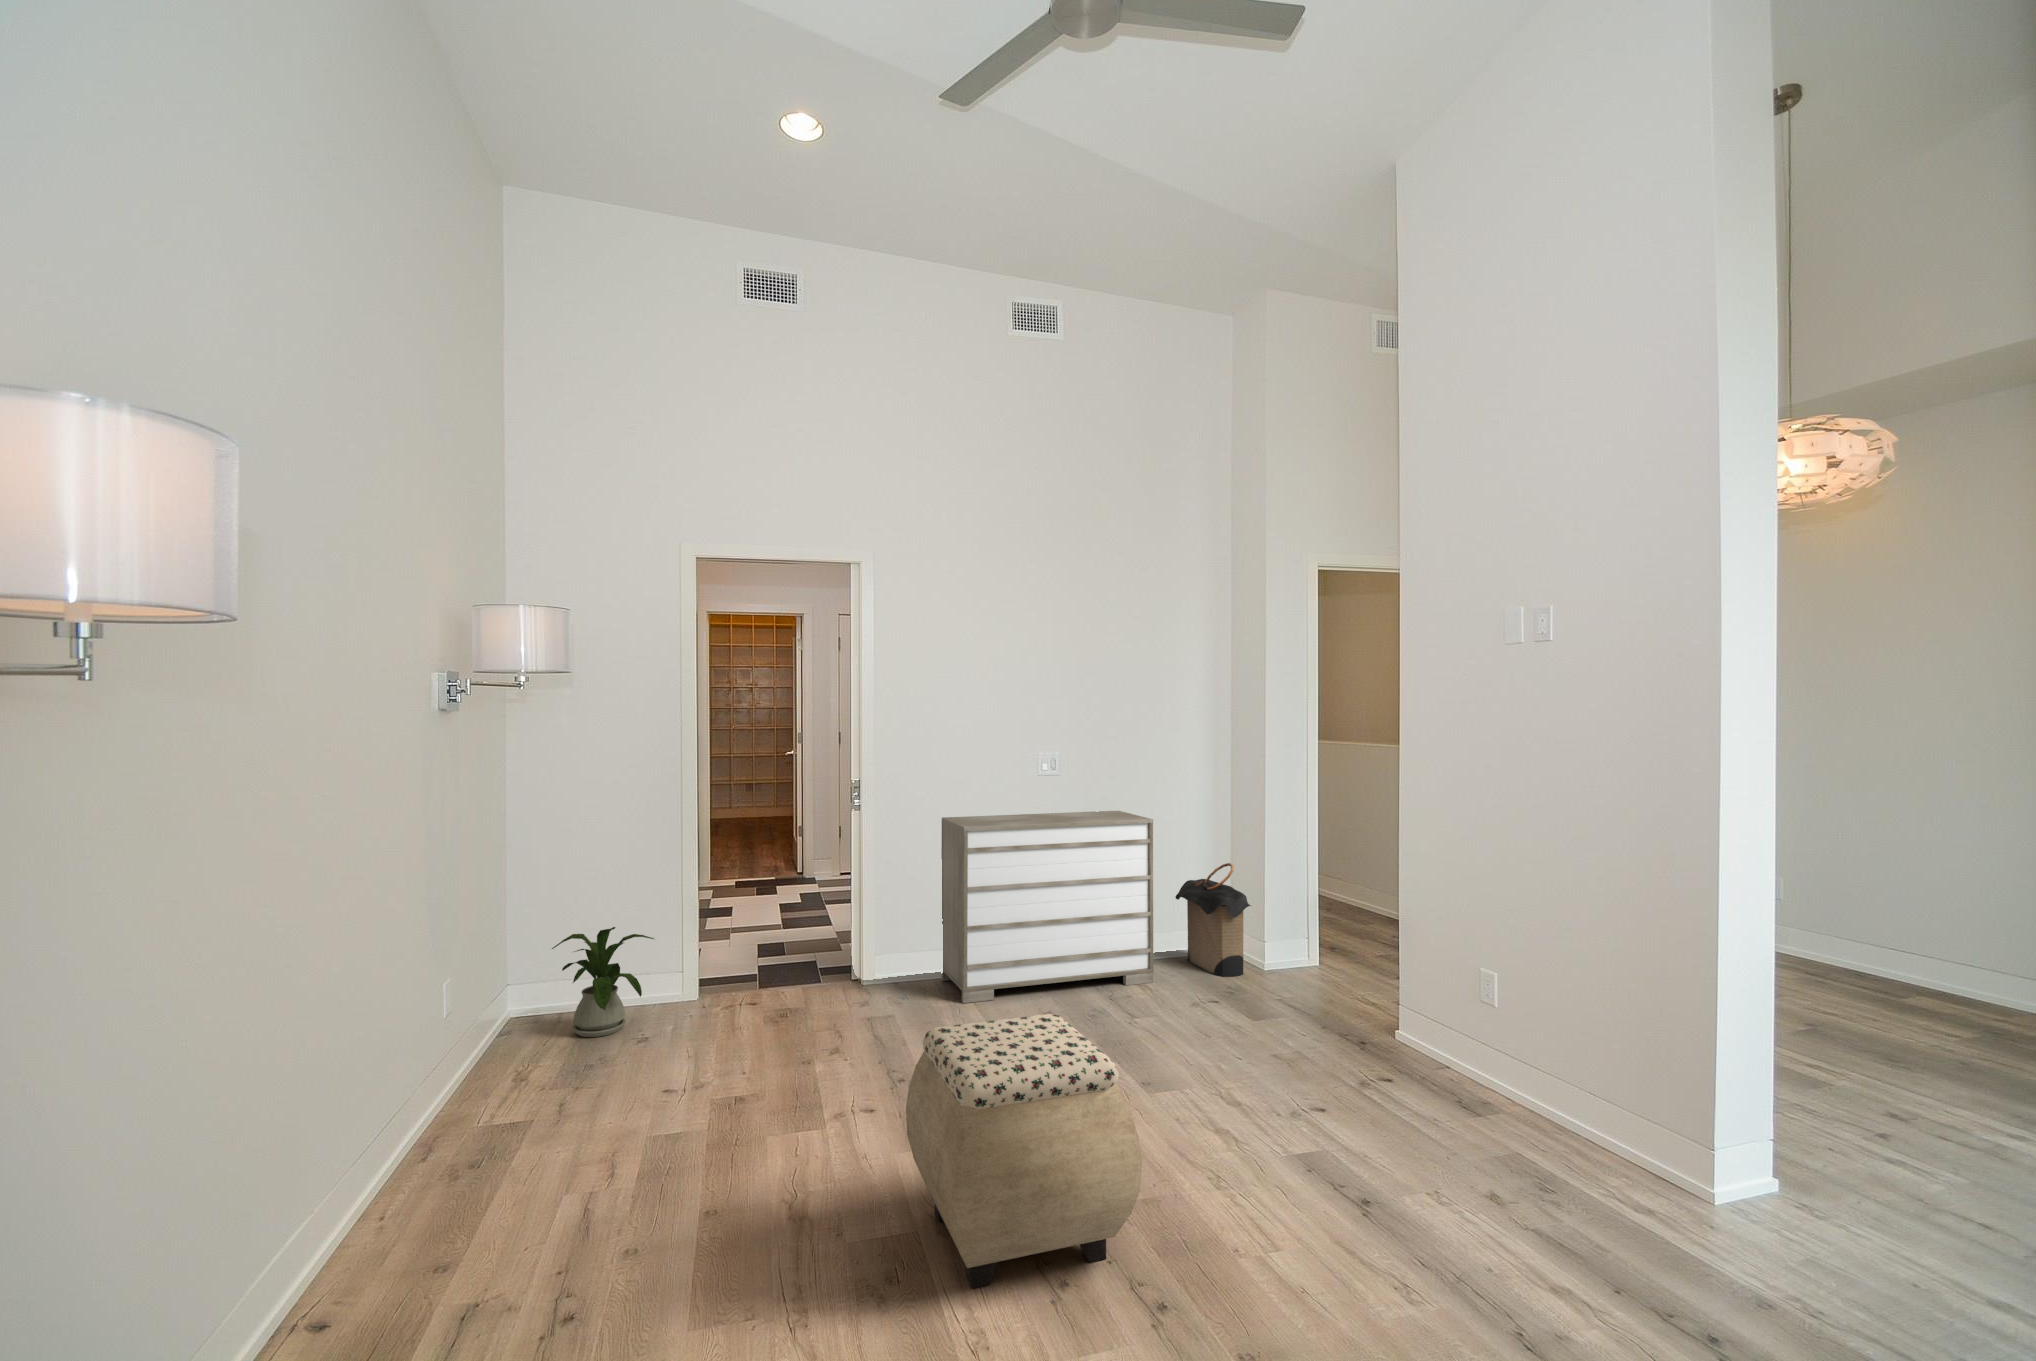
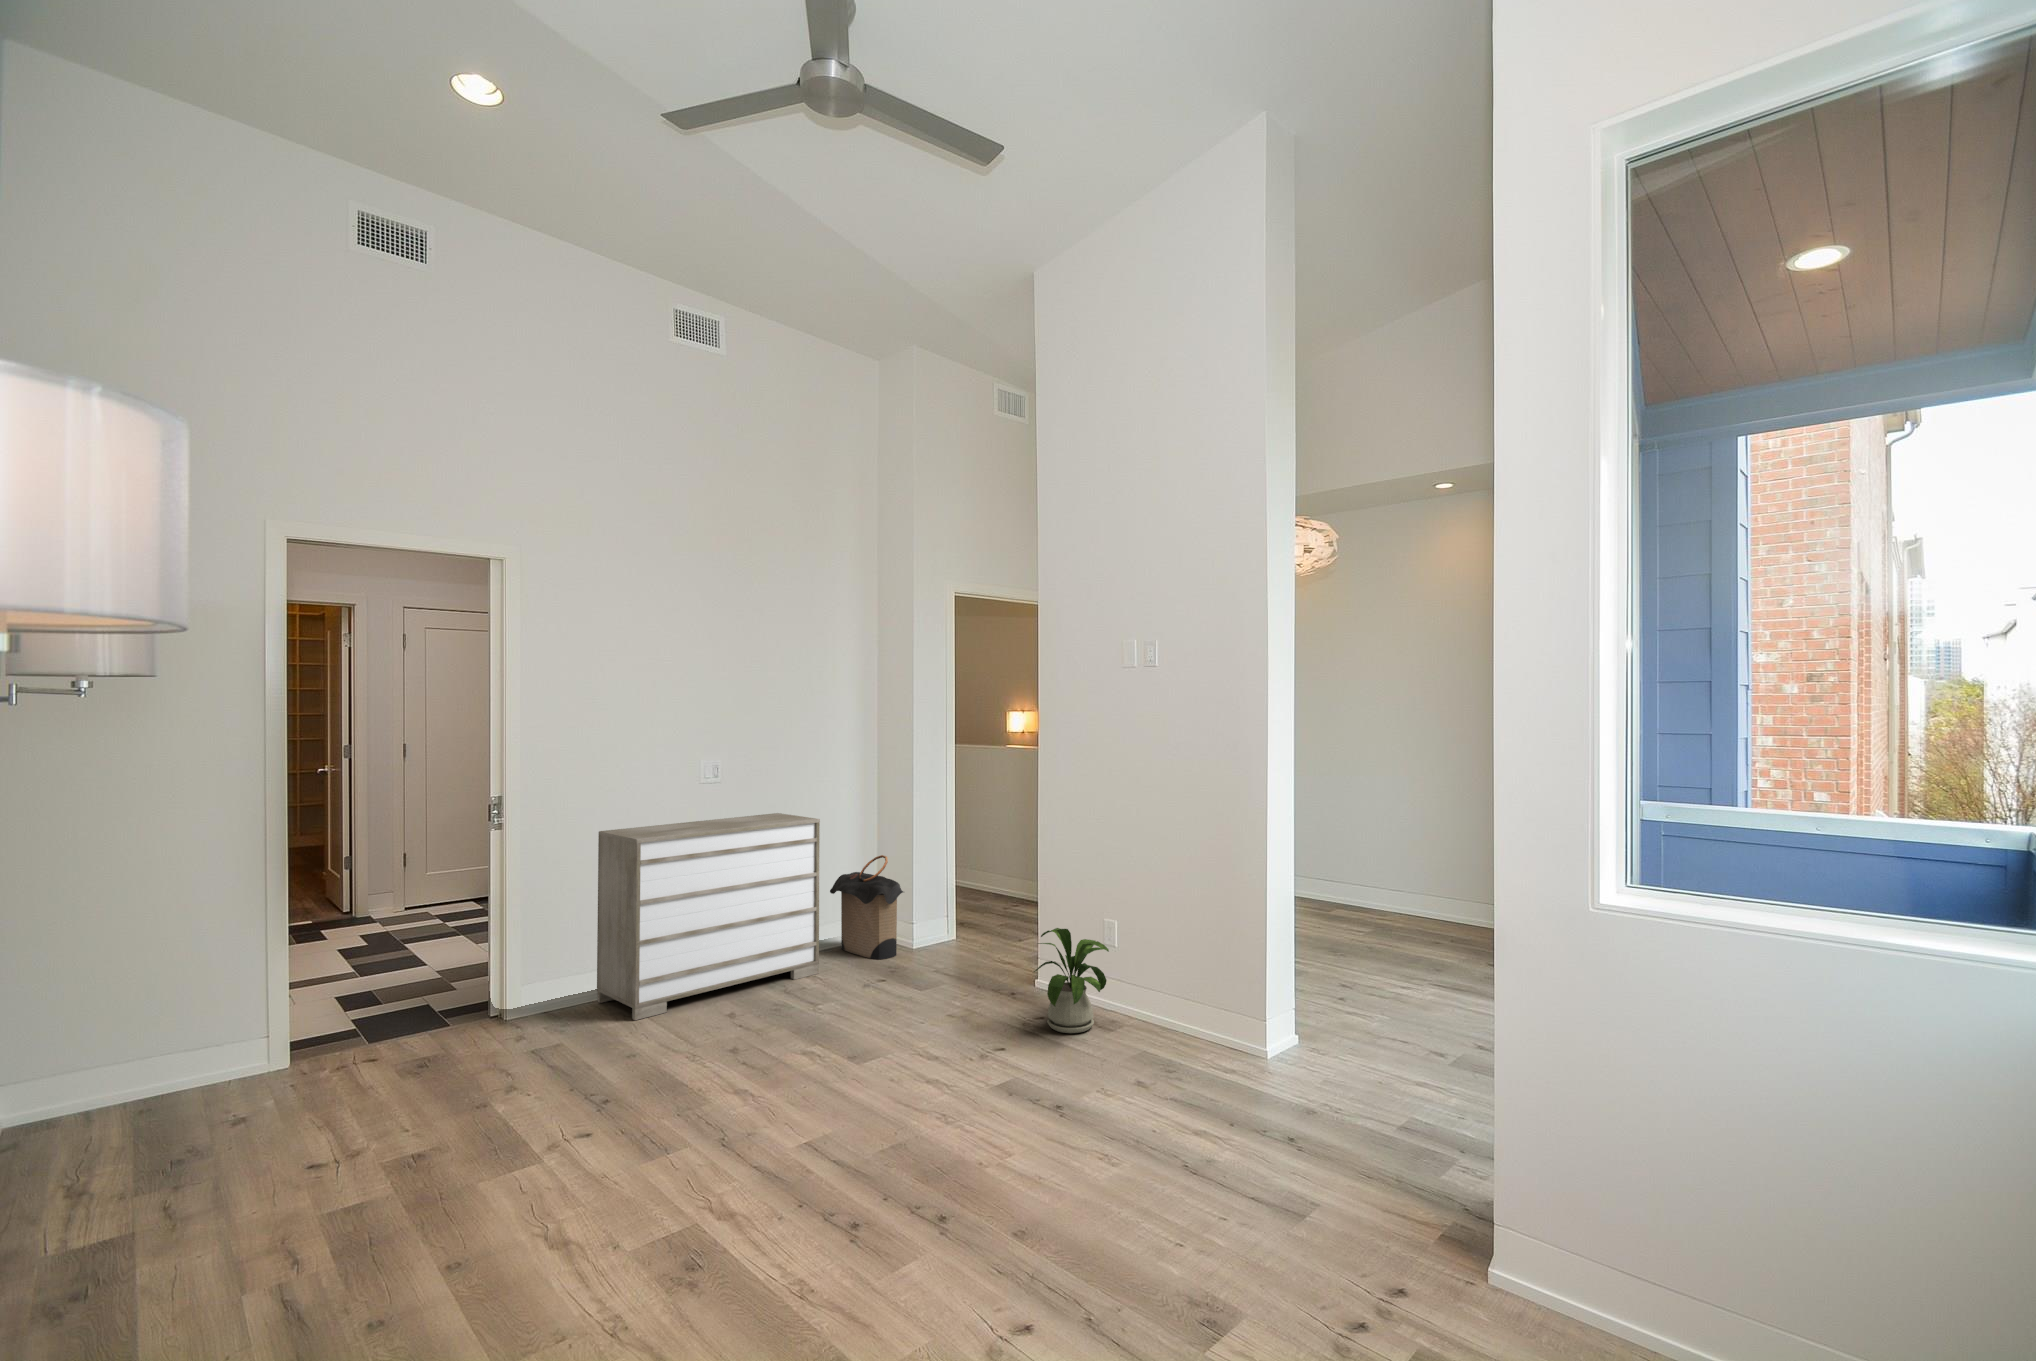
house plant: present [552,927,654,1037] -> present [1034,928,1109,1033]
ottoman: present [906,1014,1142,1288] -> none [673,1000,912,1251]

